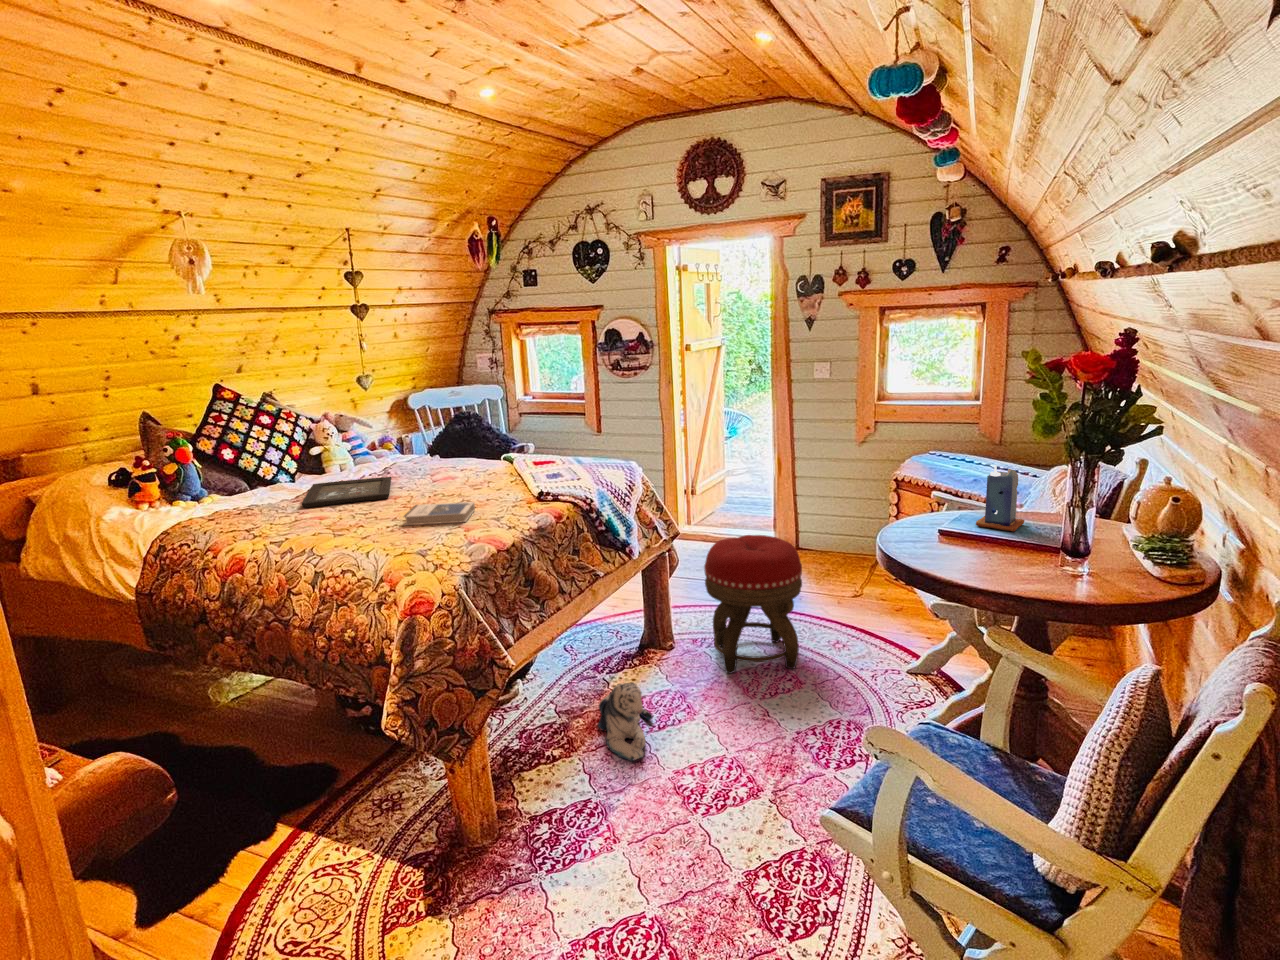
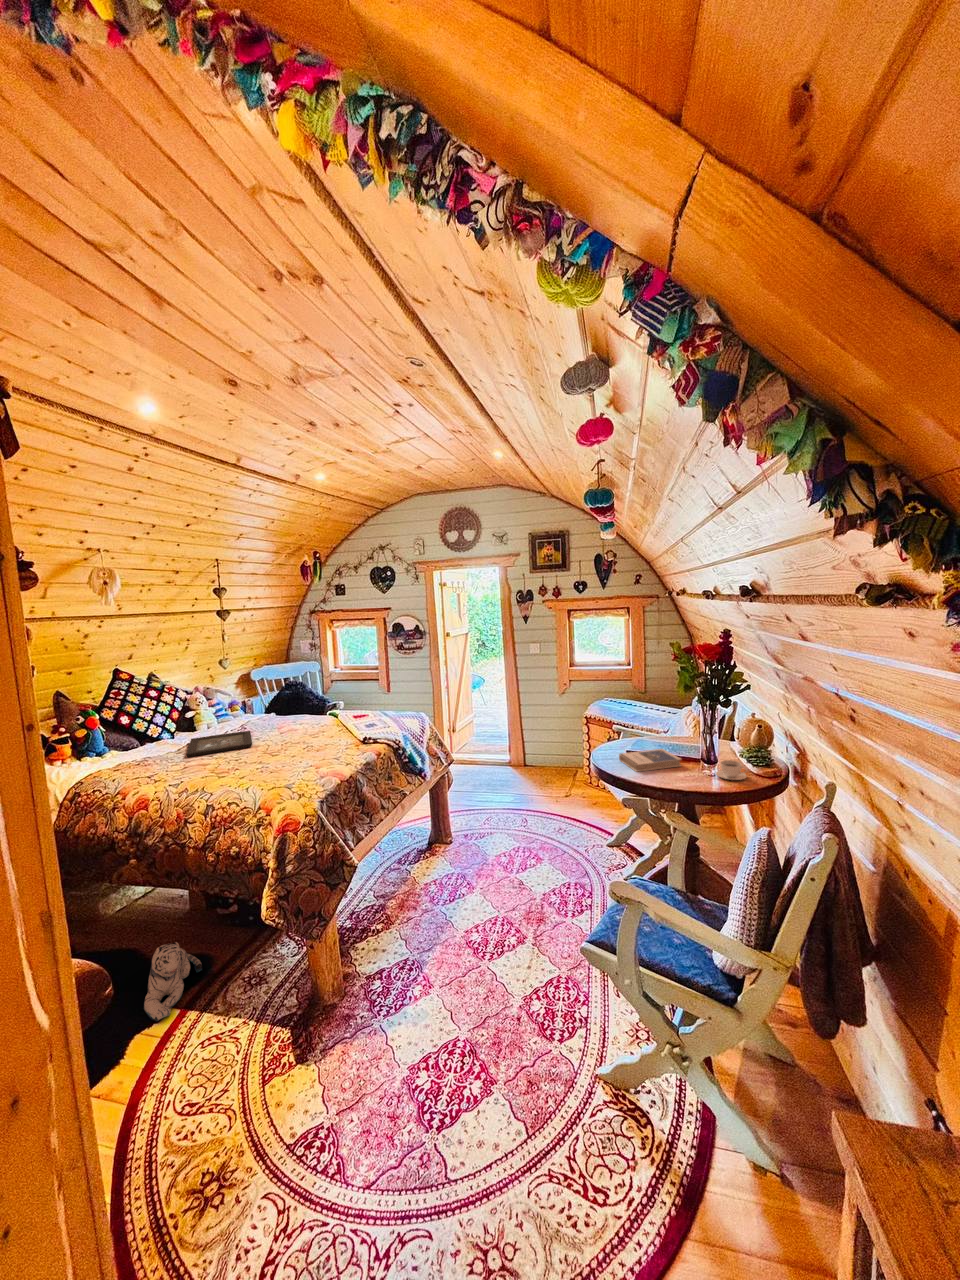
candle: present [976,465,1024,532] -> none [646,708,673,749]
hardback book: present [404,502,475,525] -> present [619,749,681,772]
footstool: present [704,535,802,674] -> none [472,758,537,856]
teacup: none [1087,554,1145,586] -> present [716,760,747,780]
plush toy: present [598,683,653,761] -> present [144,942,202,1021]

